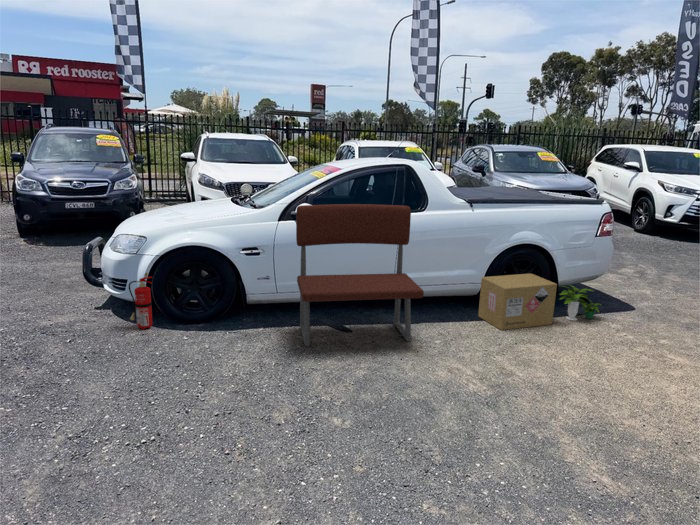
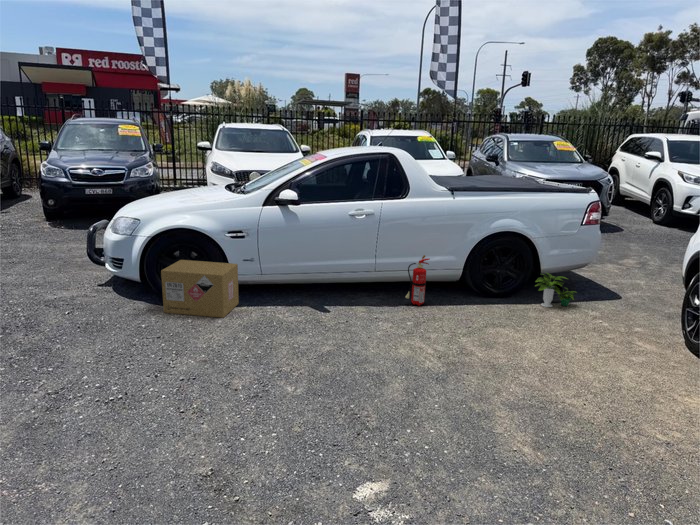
bench: present [296,204,424,346] -> none [276,191,393,324]
fire extinguisher: present [129,273,153,329] -> present [406,255,429,306]
cardboard box: present [478,273,557,330] -> present [161,260,239,318]

